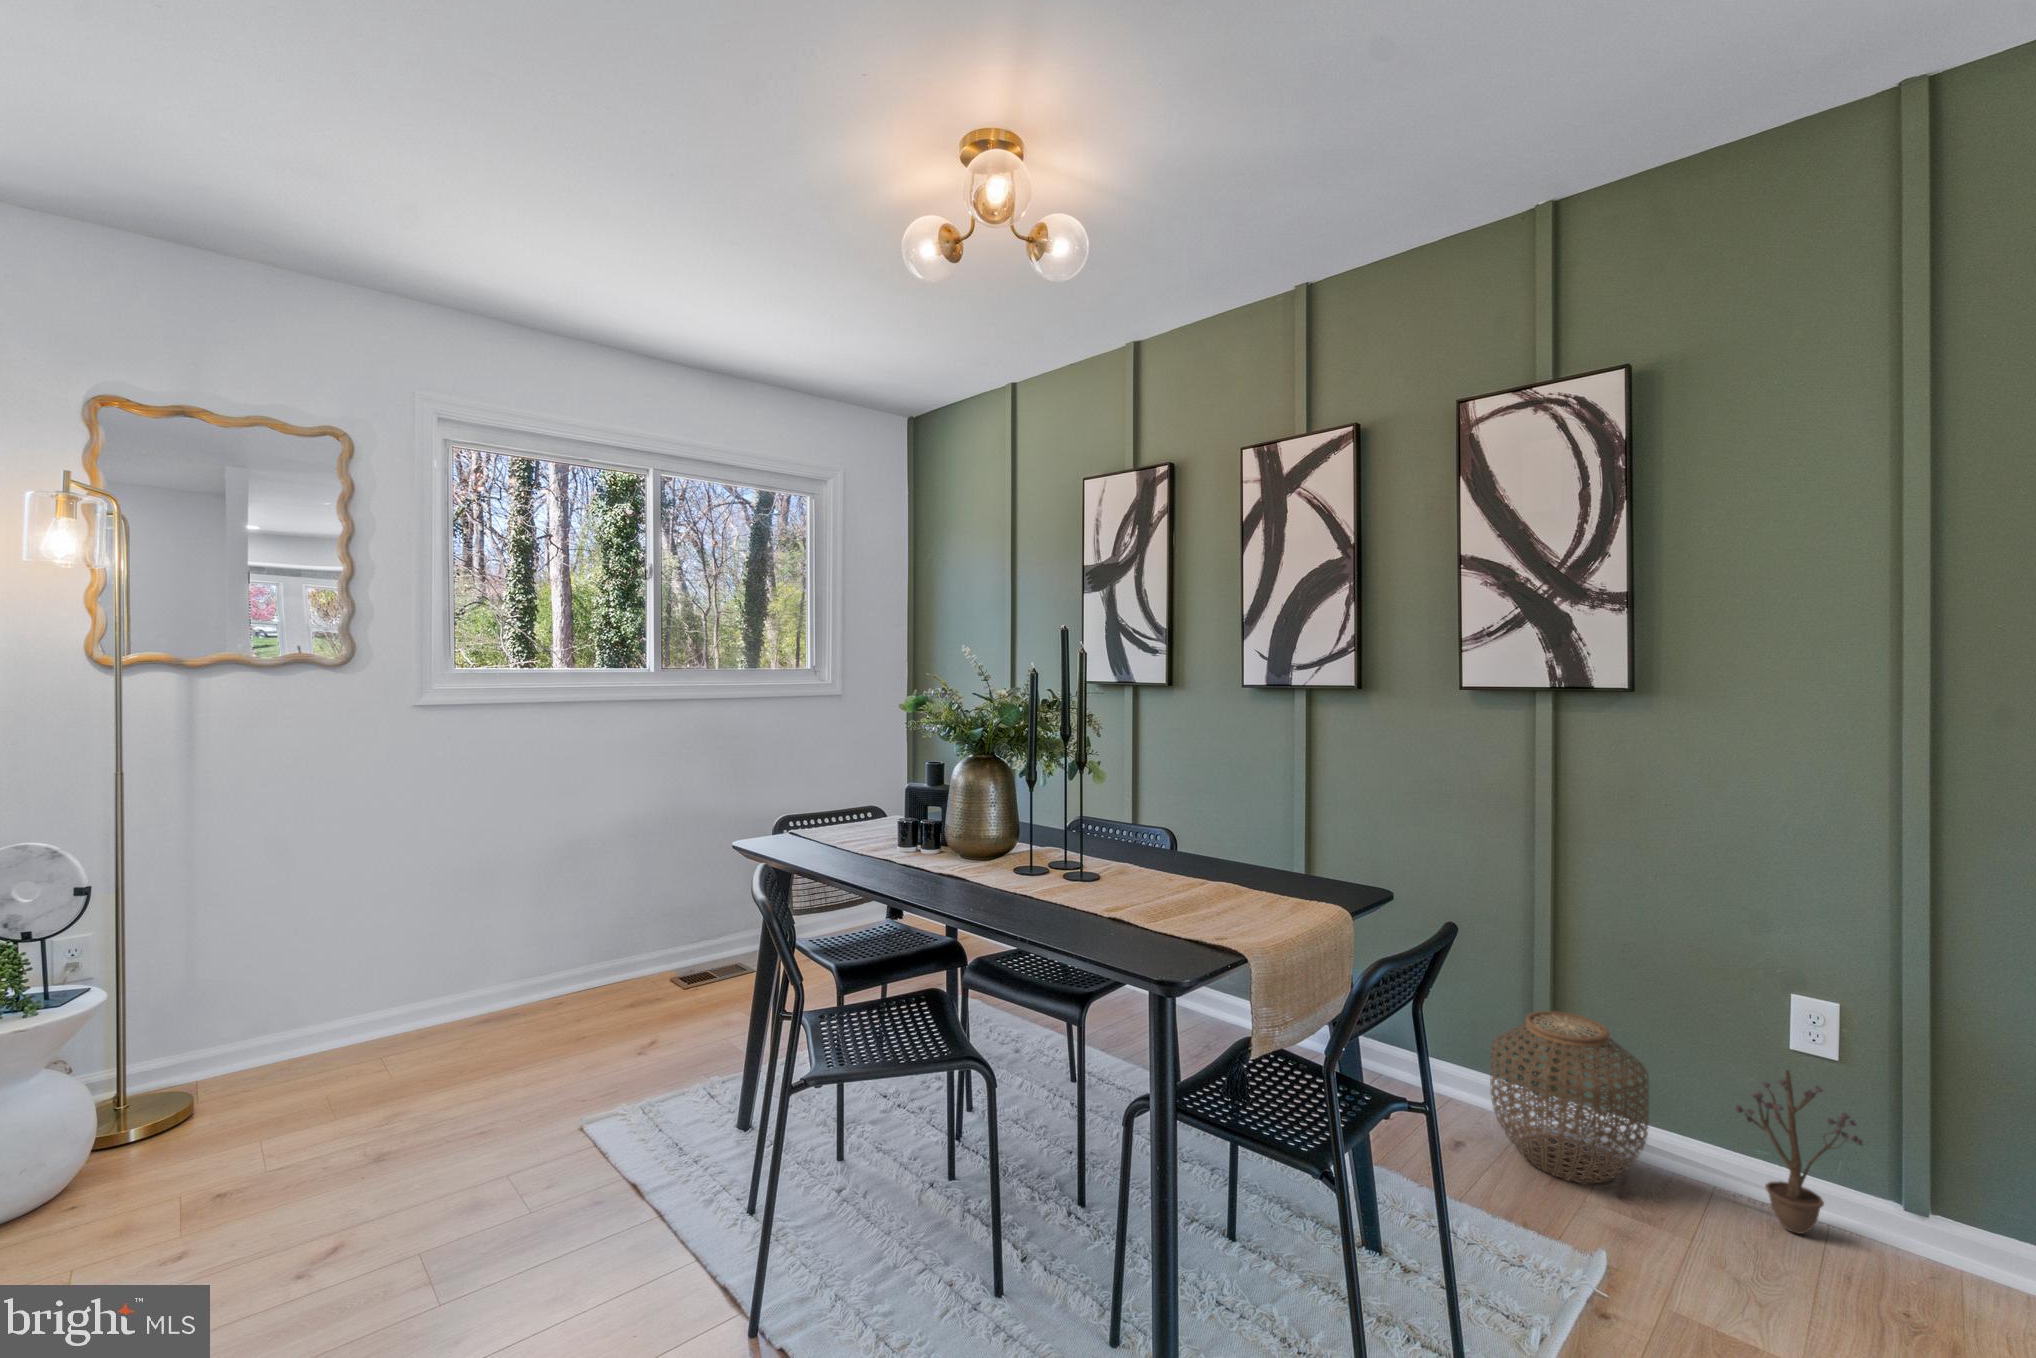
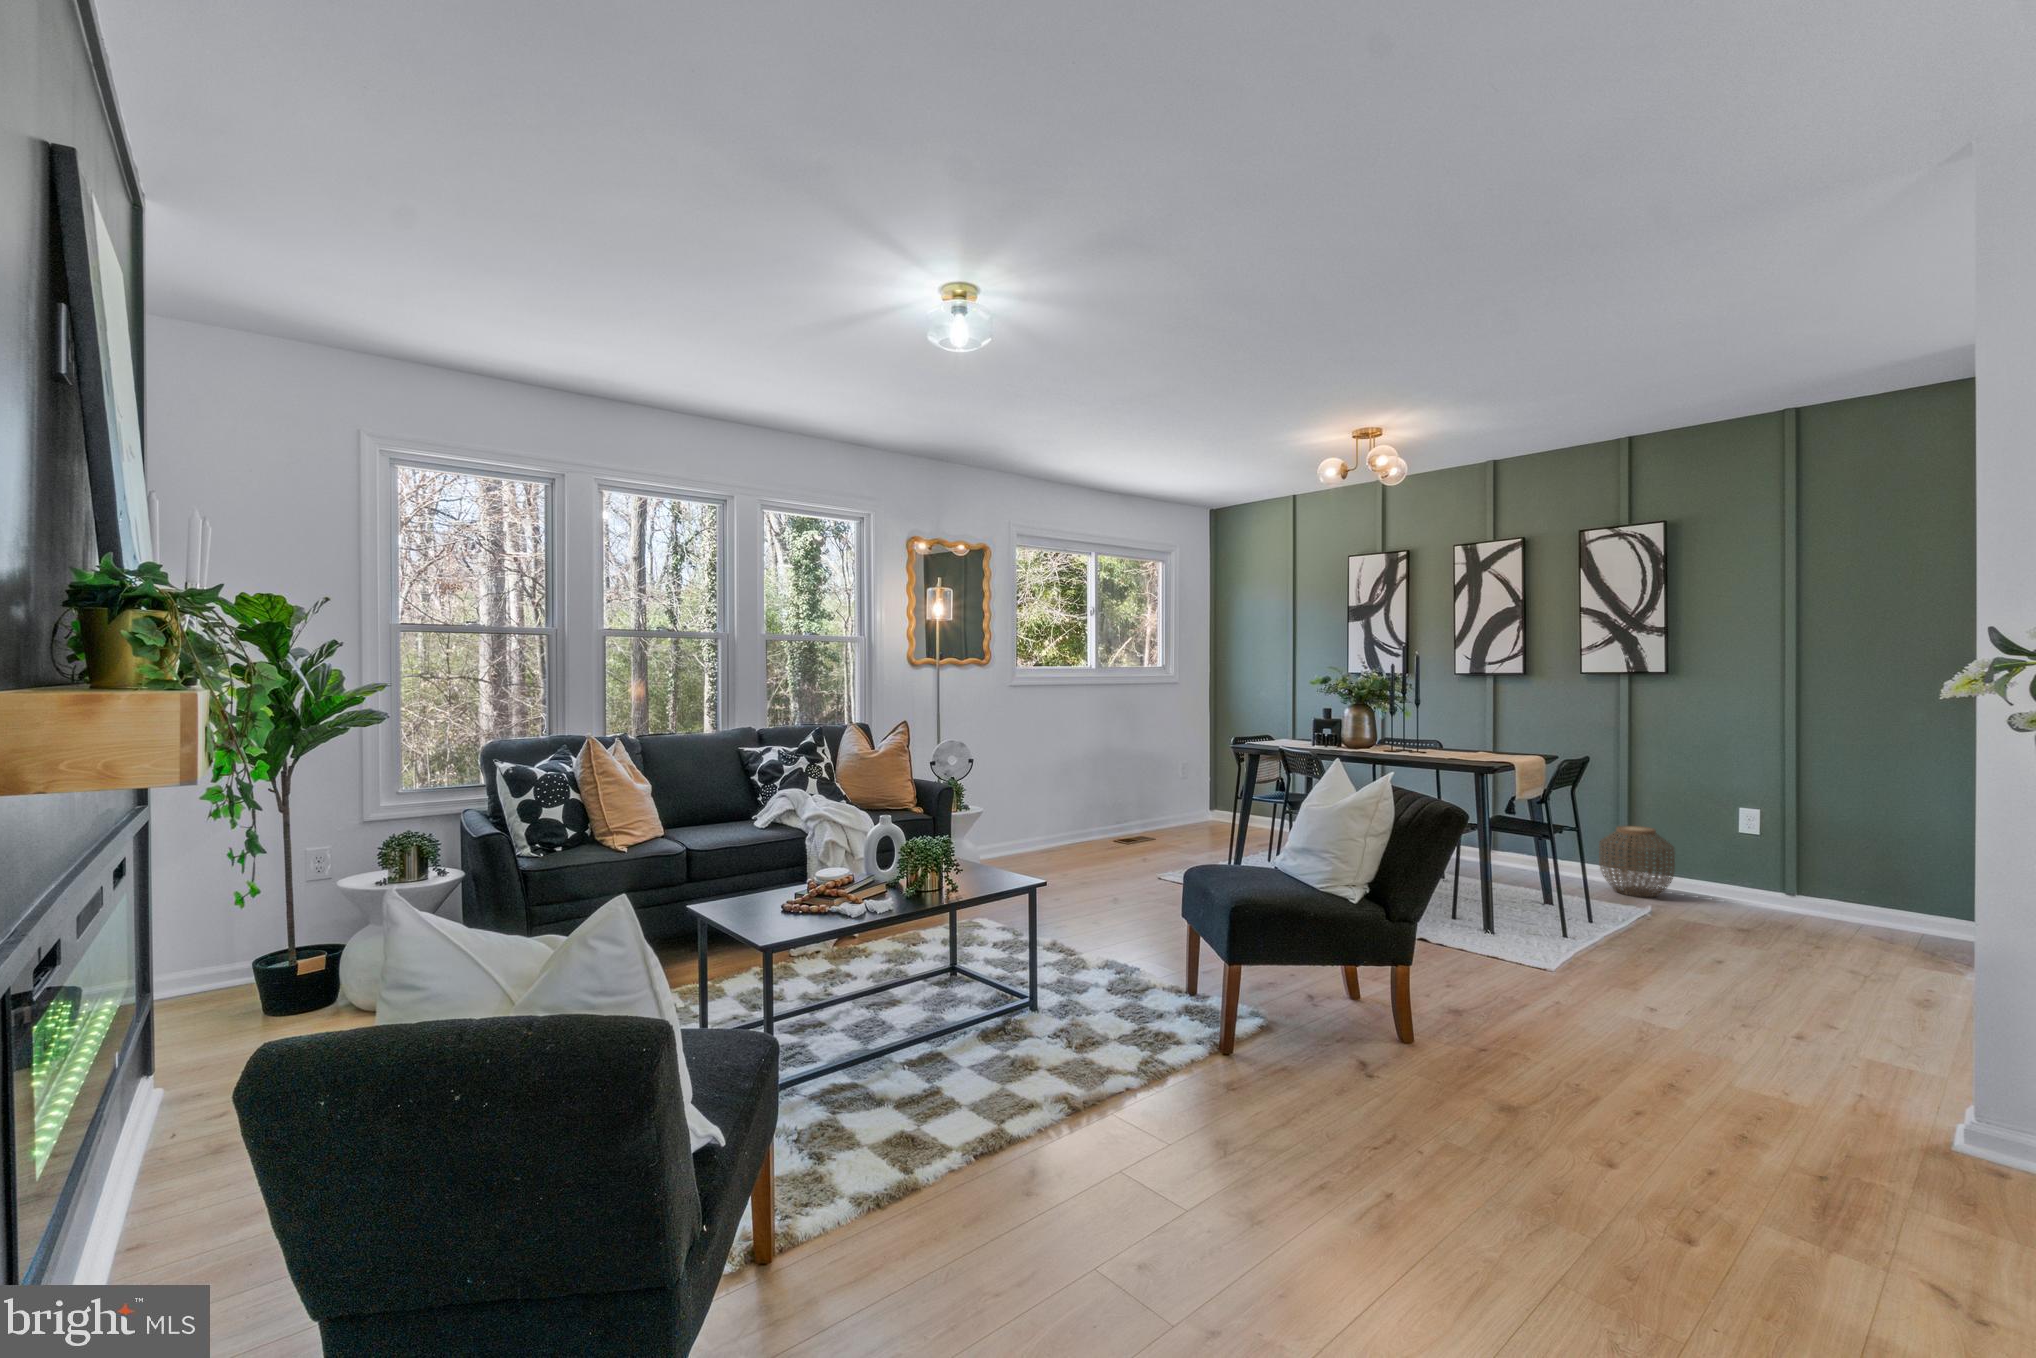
decorative plant: present [1713,1070,1862,1234] -> none [1704,838,1766,908]

